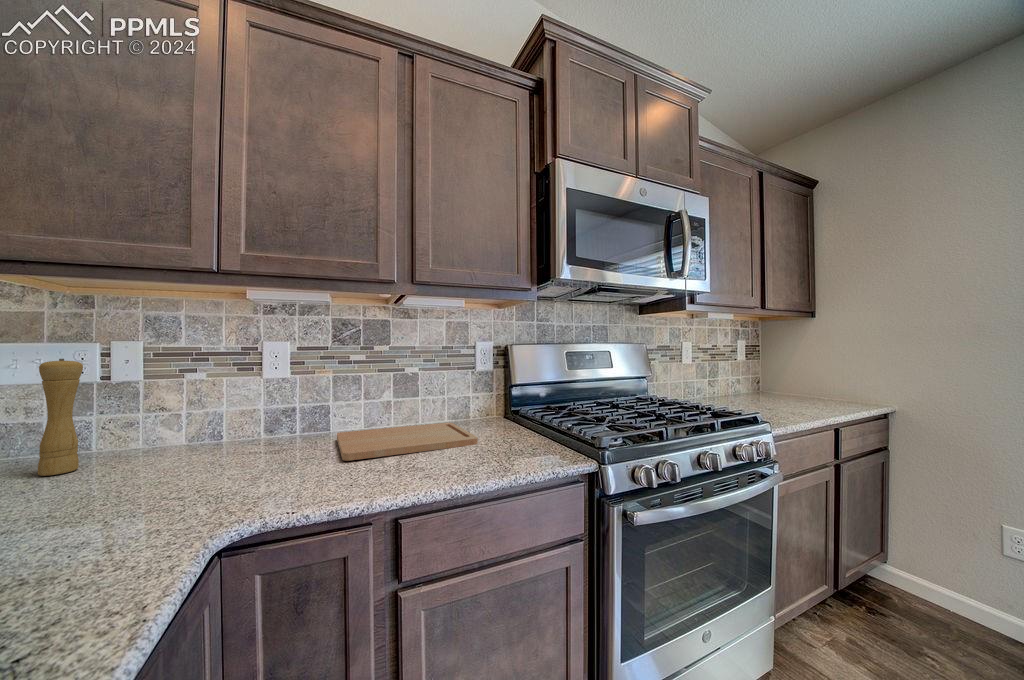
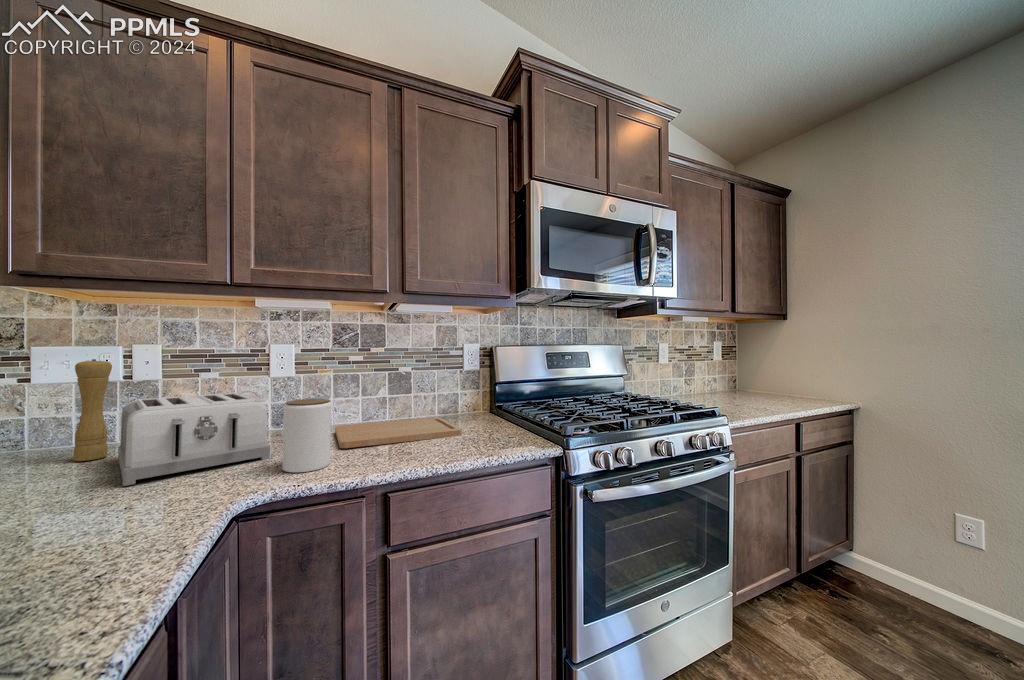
toaster: none [86,397,263,511] -> present [118,393,270,486]
jar: none [276,406,333,493] -> present [282,399,331,472]

